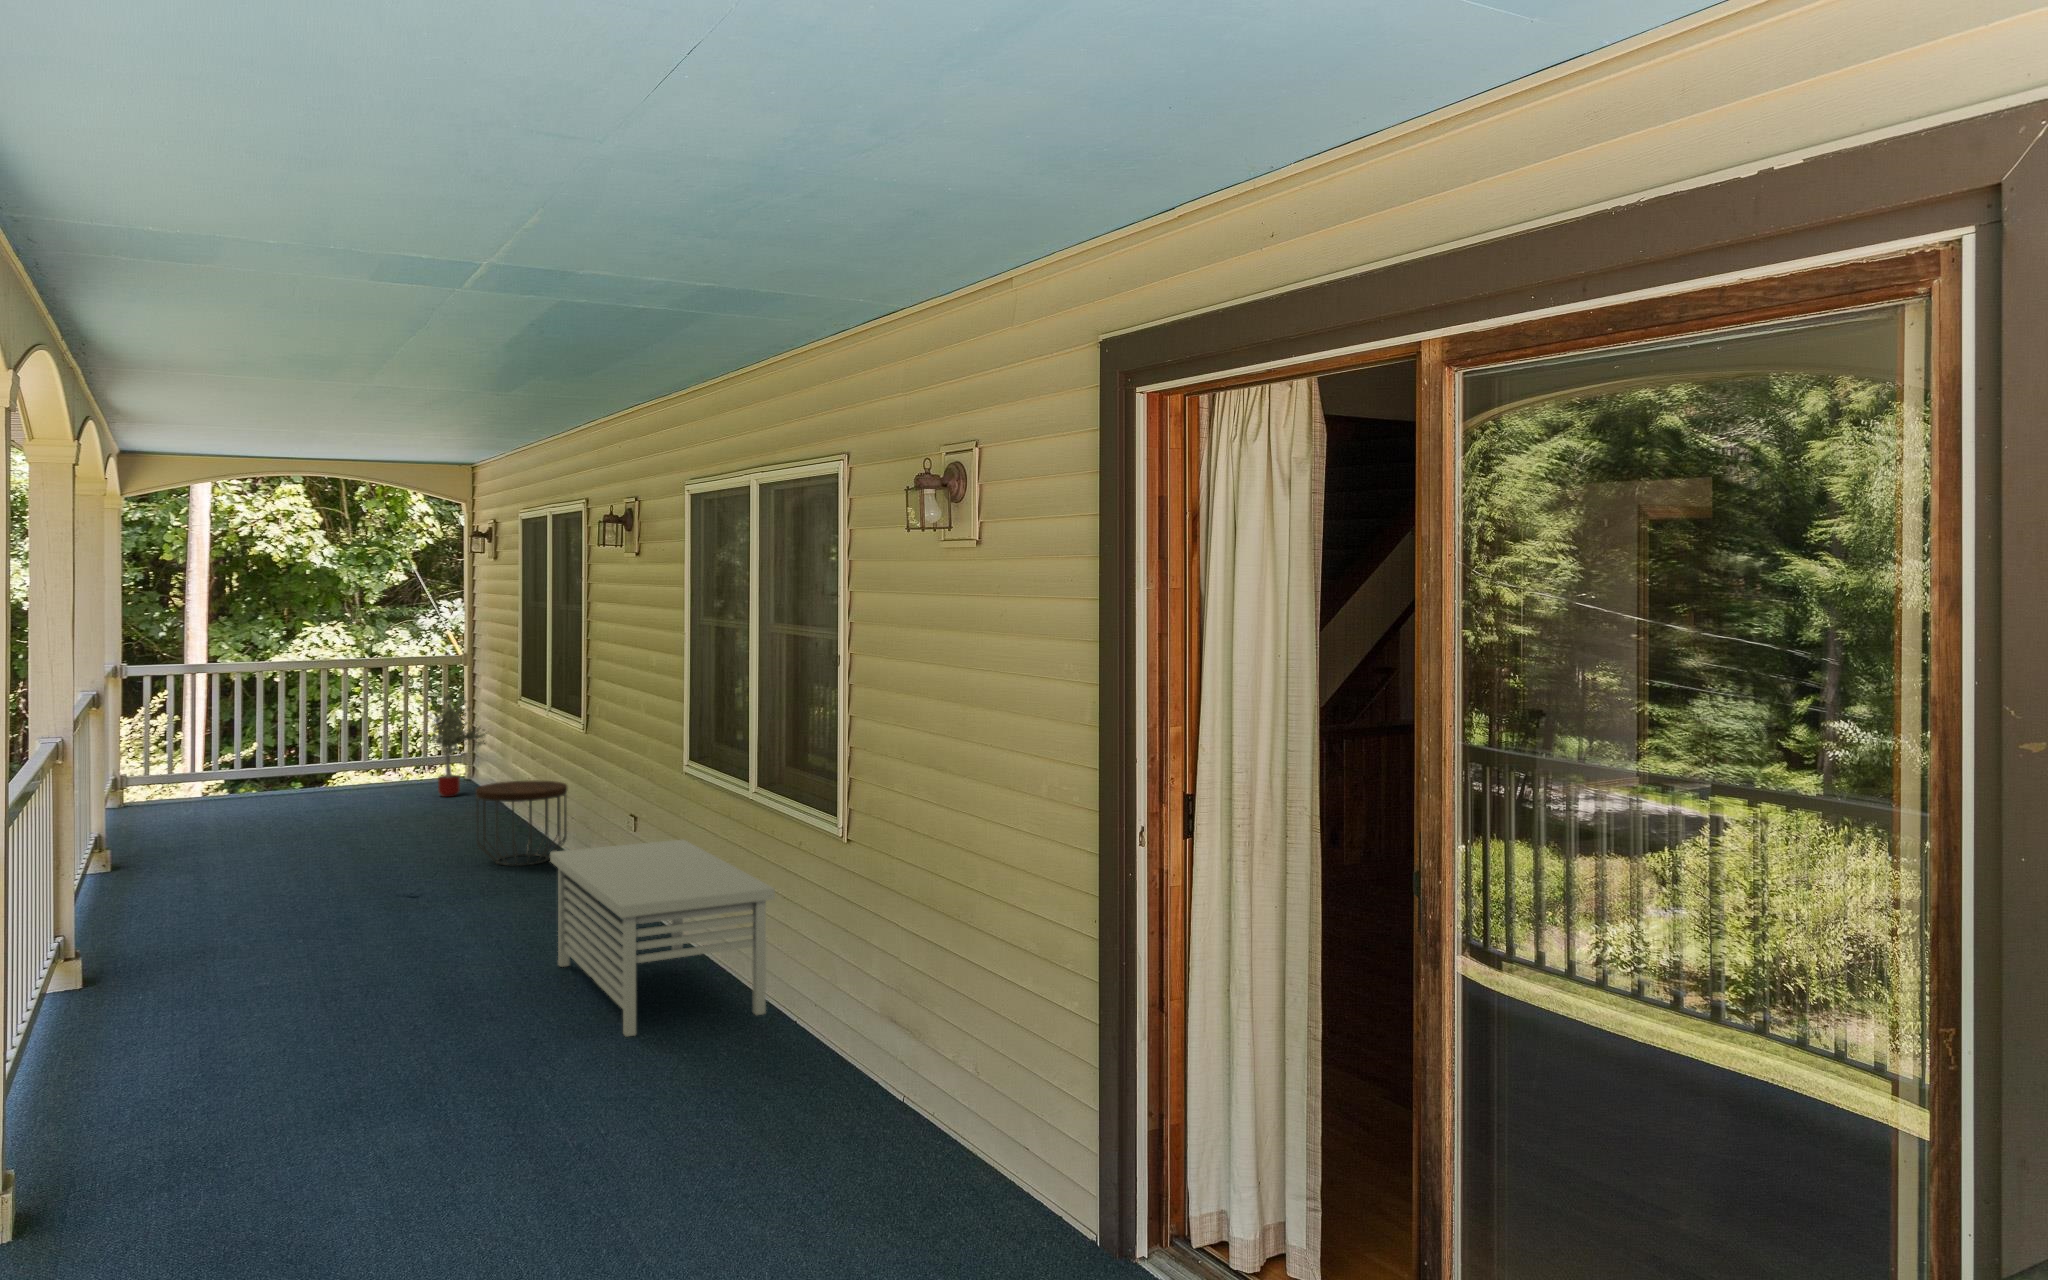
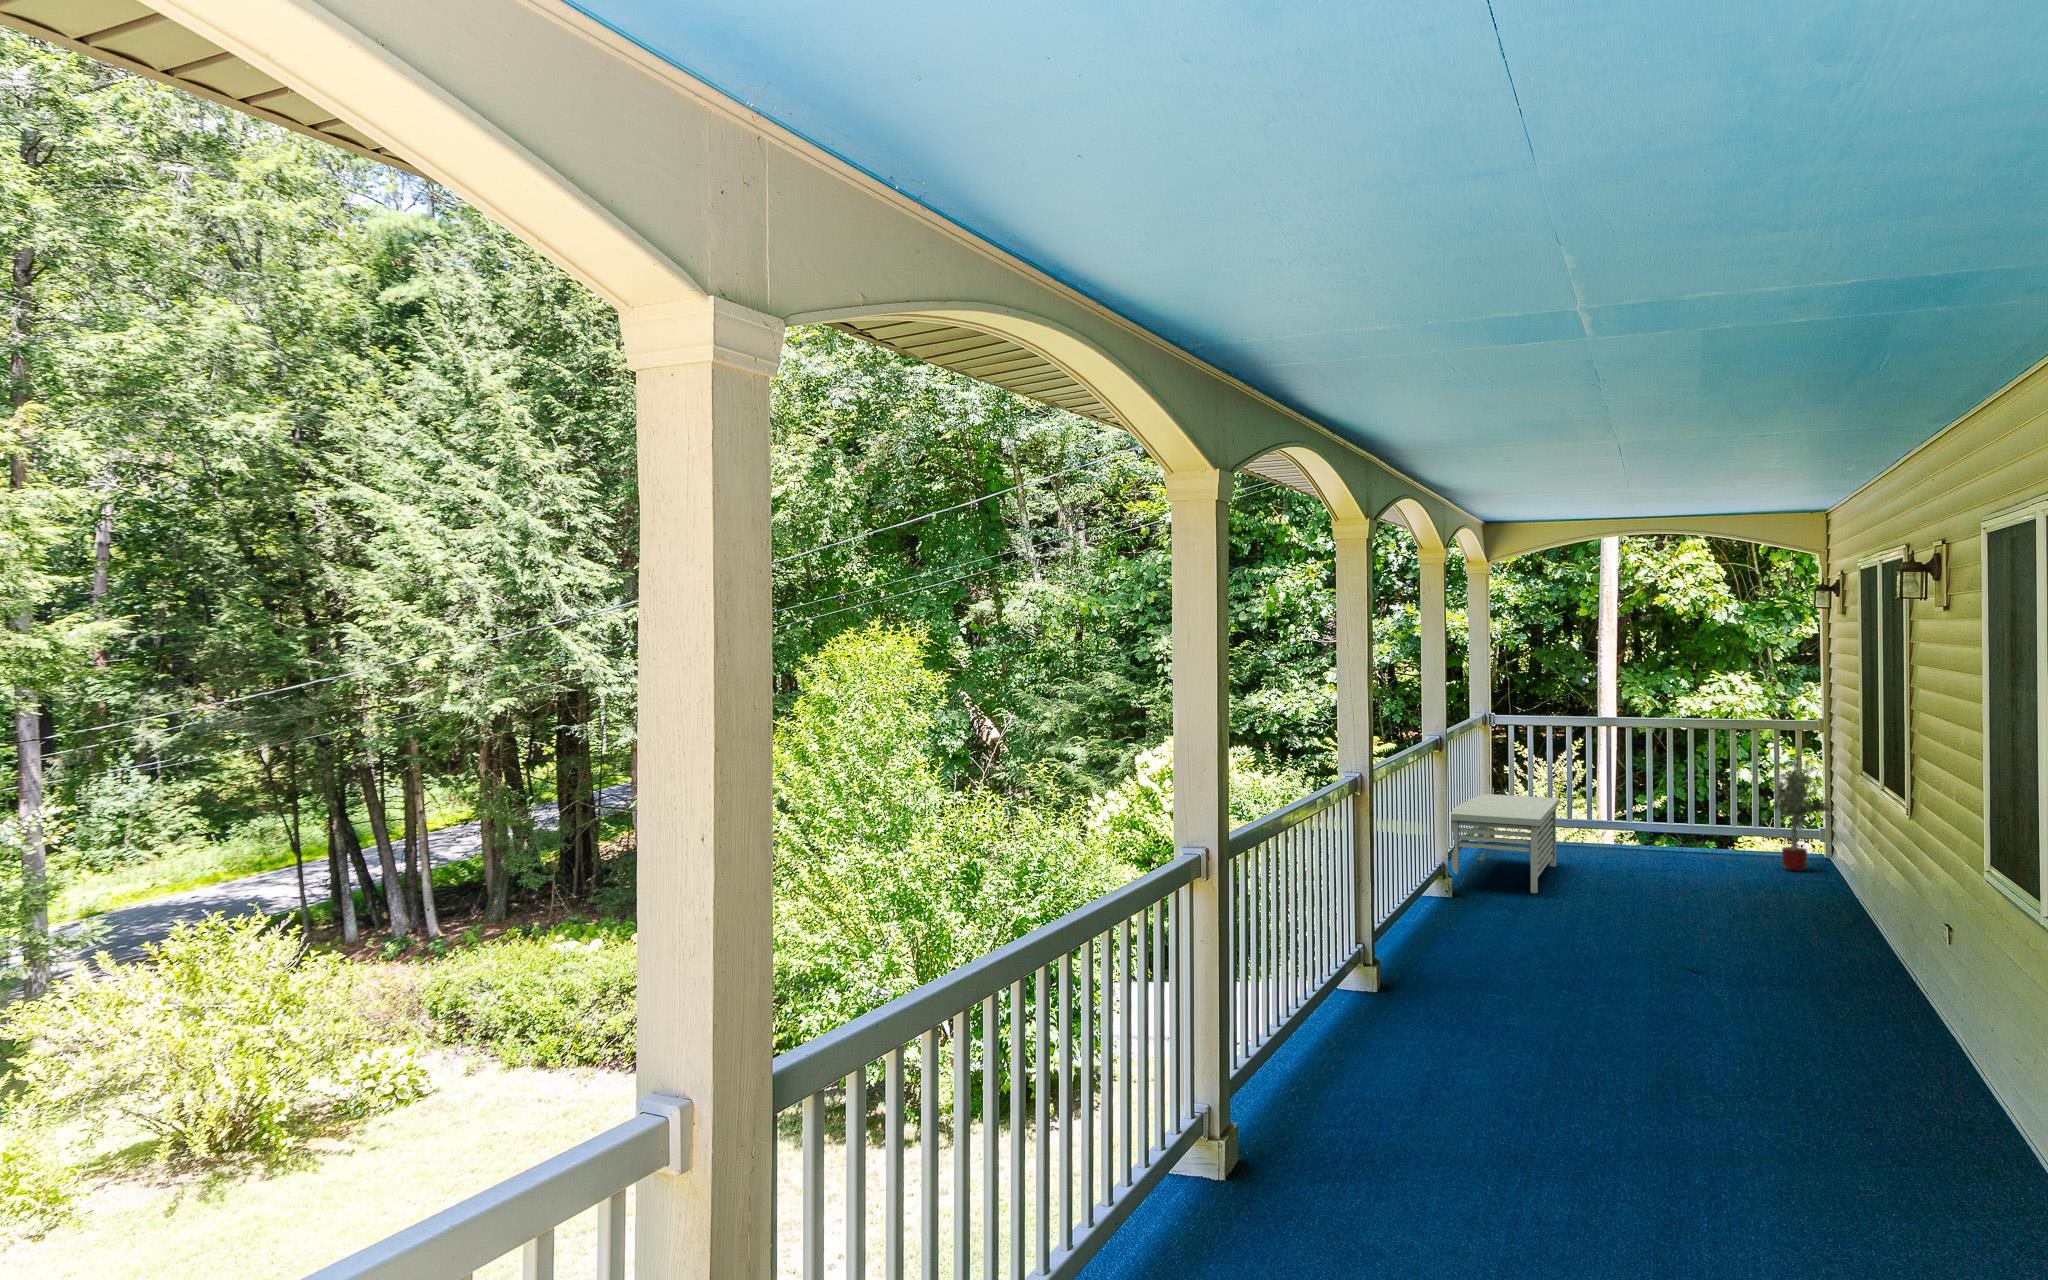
side table: present [476,780,568,866] -> none [1765,866,1881,968]
storage bench: present [550,840,775,1036] -> present [1451,794,1560,893]

